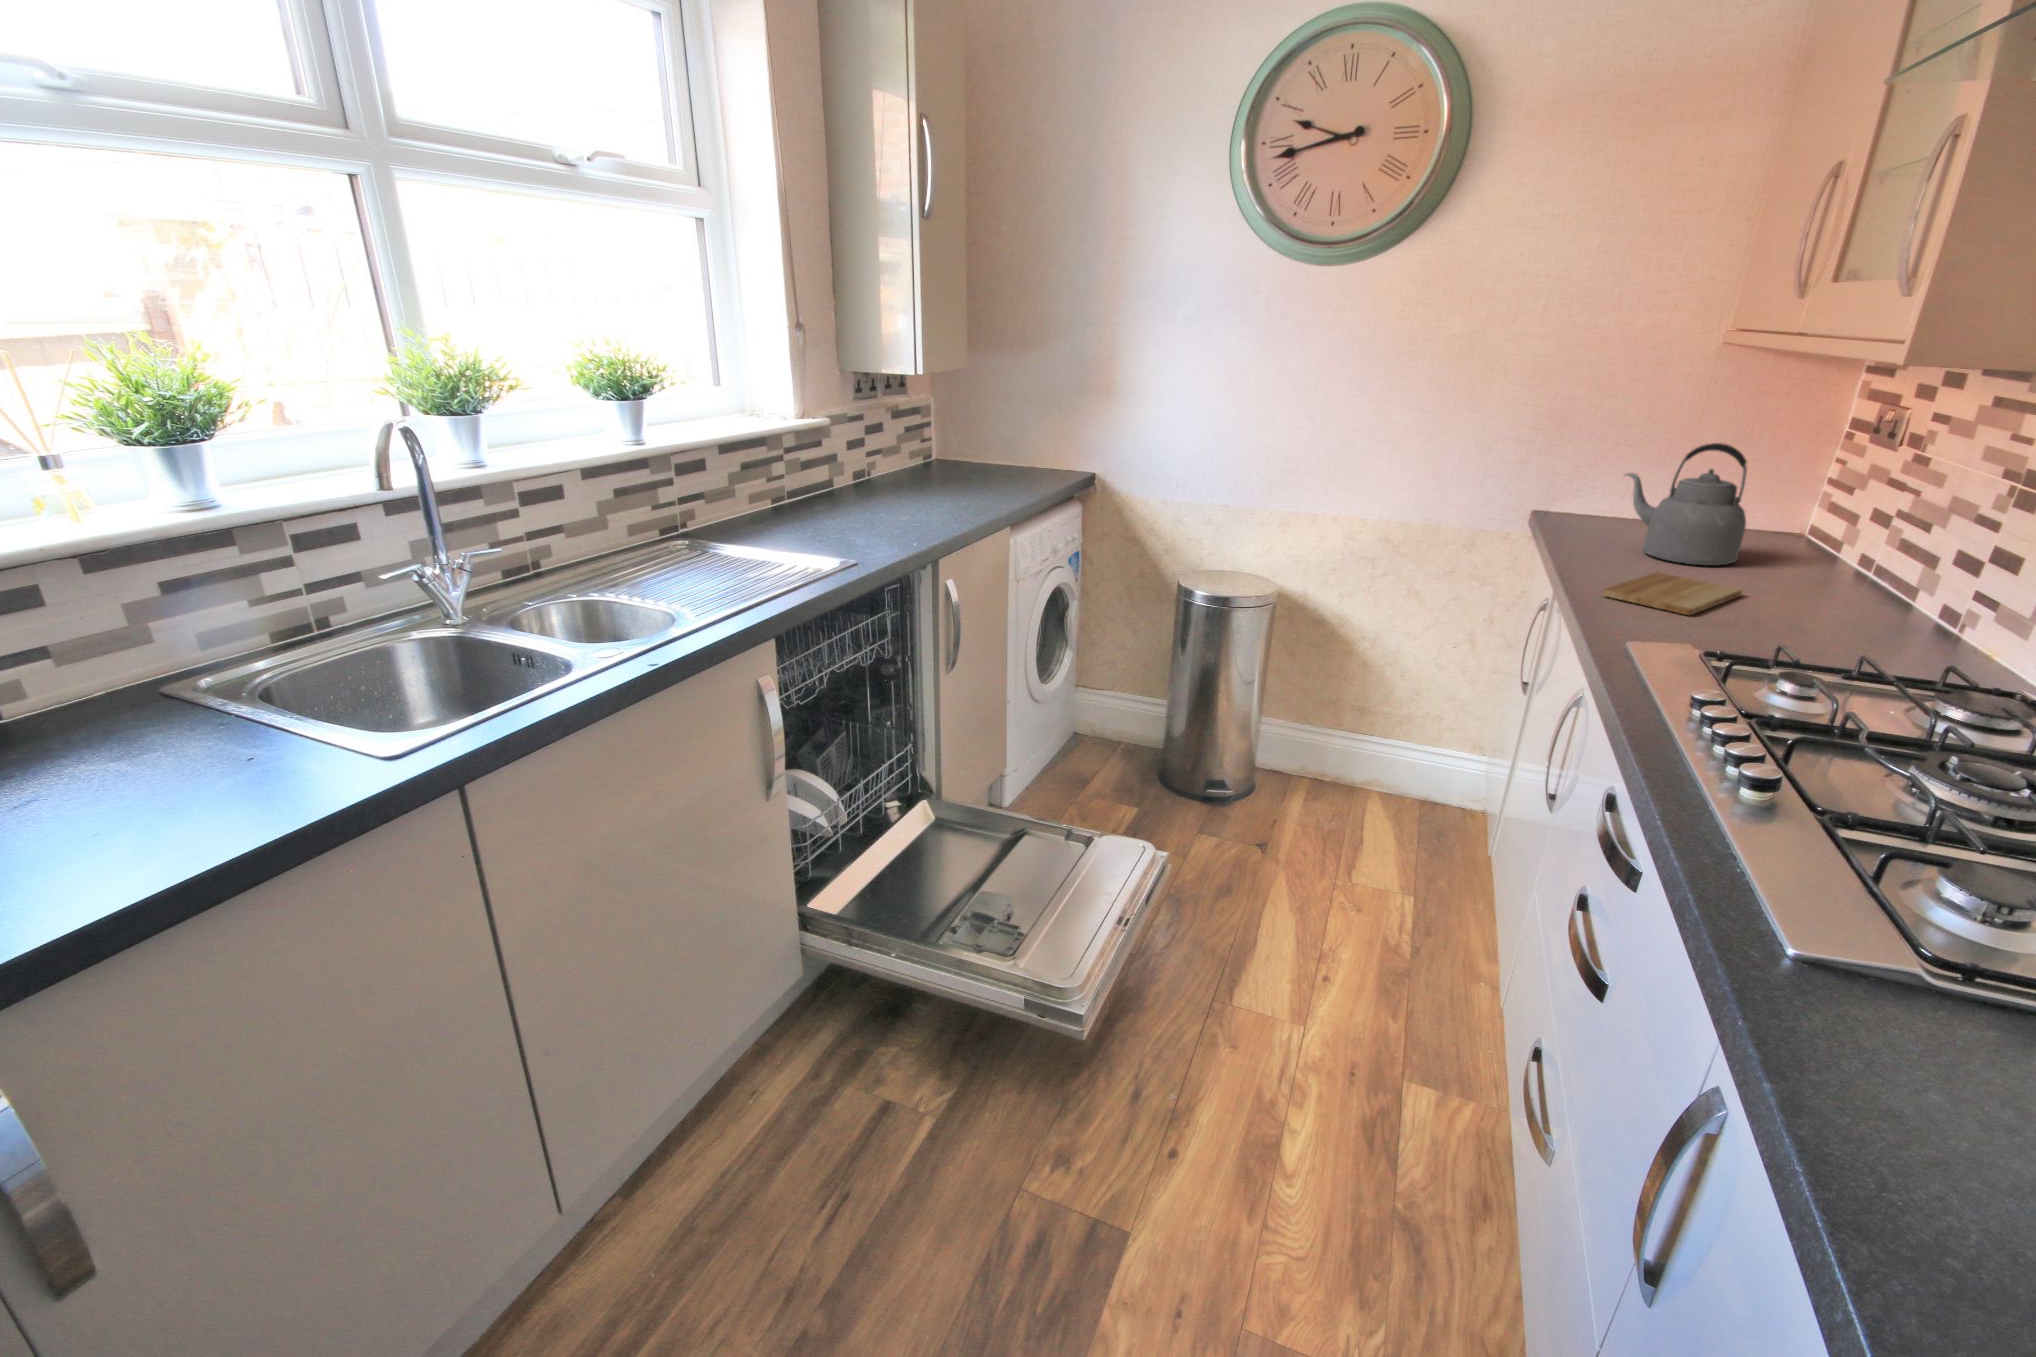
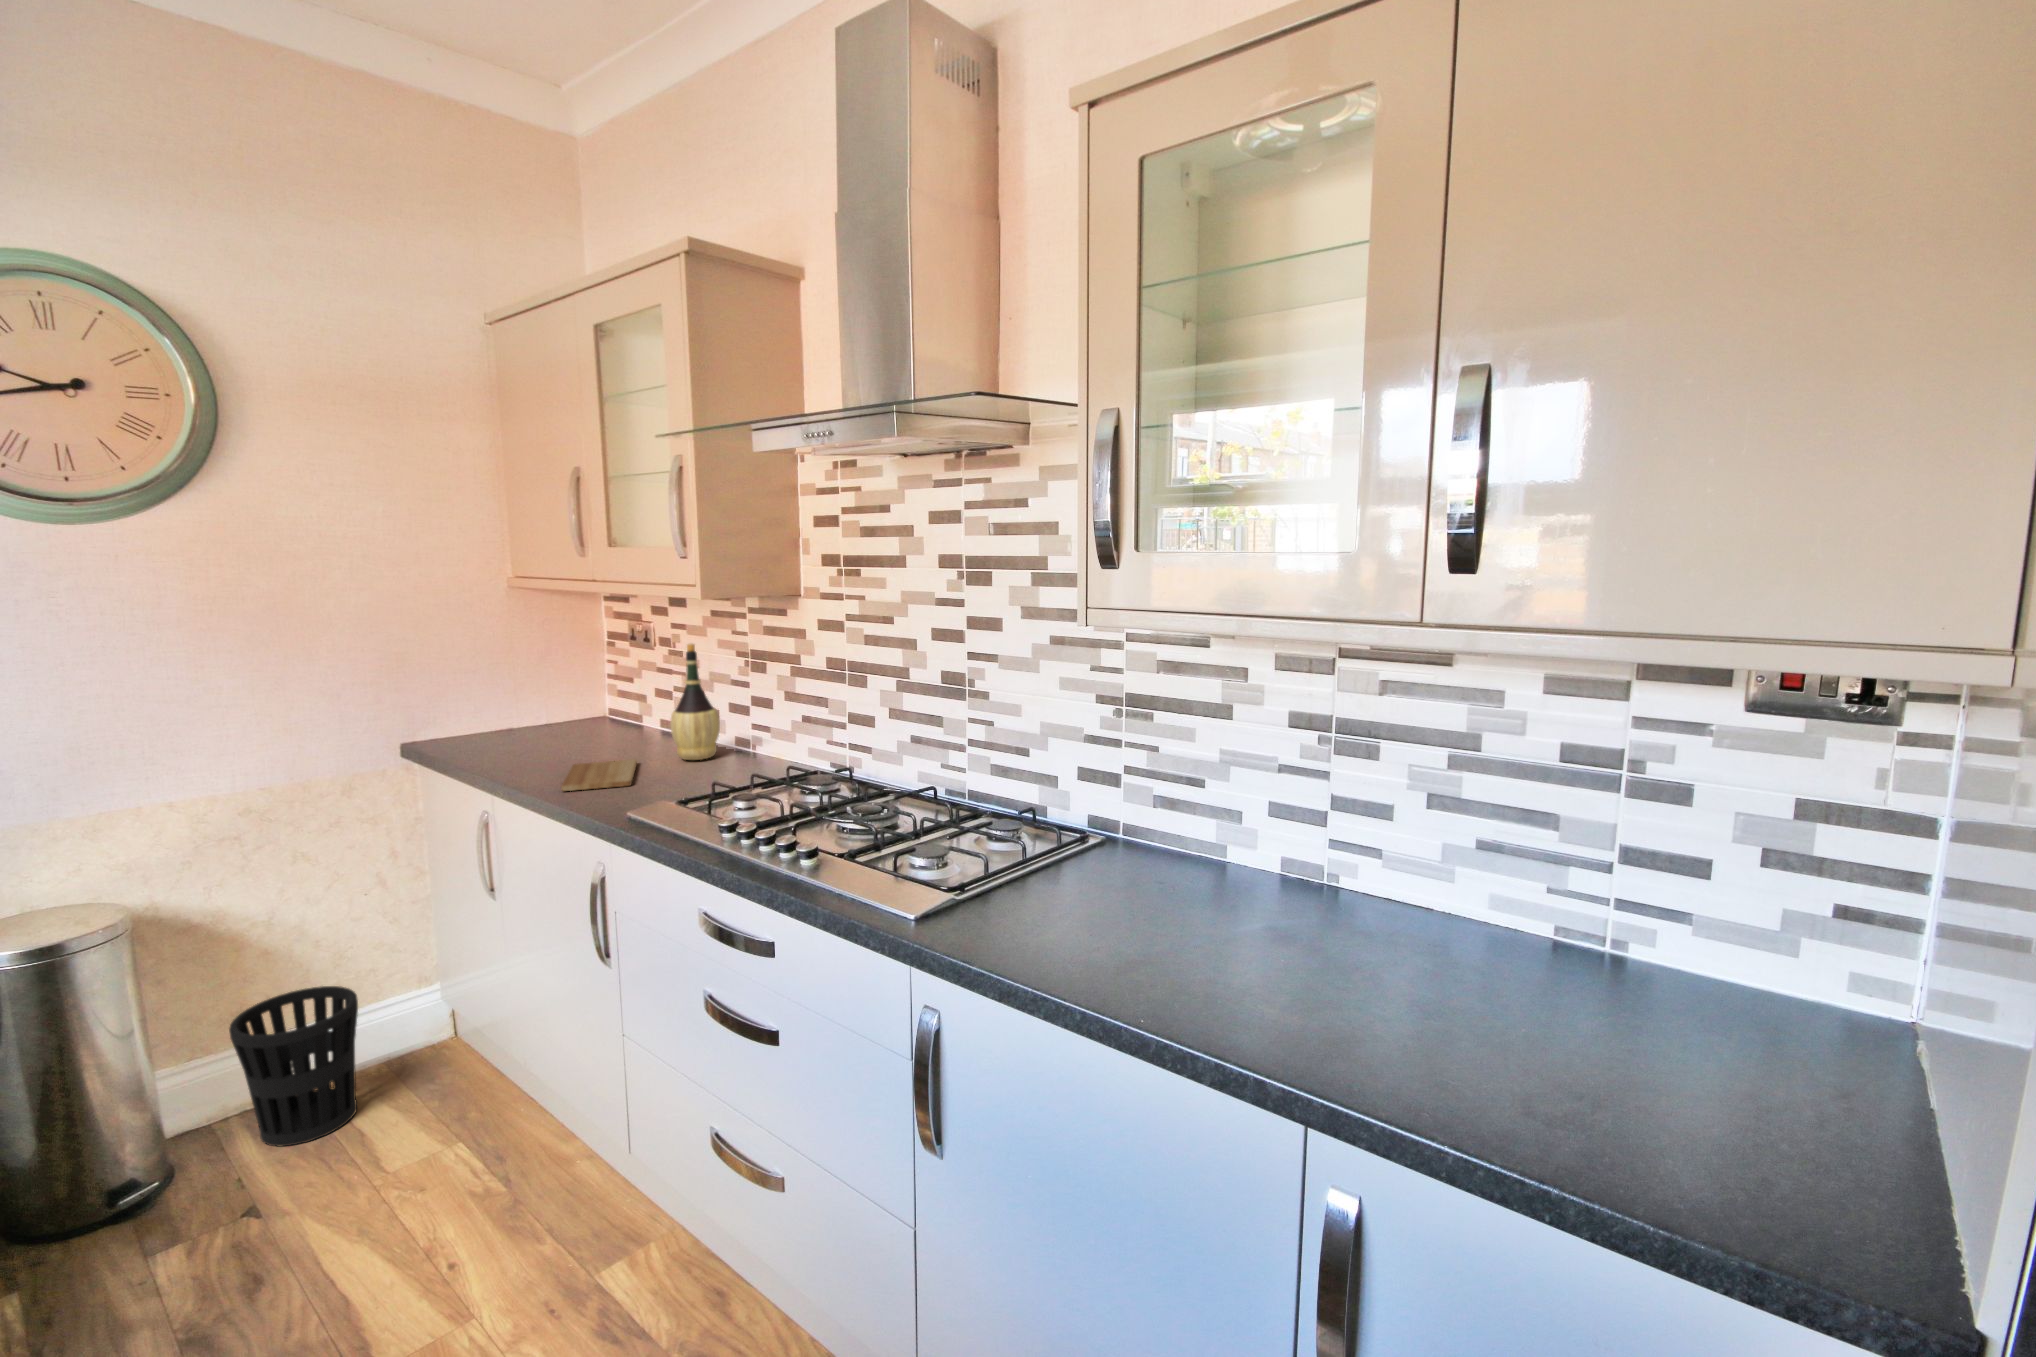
wine bottle: none [1807,439,1906,619] -> present [670,644,720,760]
kettle: present [1626,443,1747,566] -> none [496,661,603,755]
wastebasket: none [1308,700,1404,827] -> present [229,986,358,1146]

